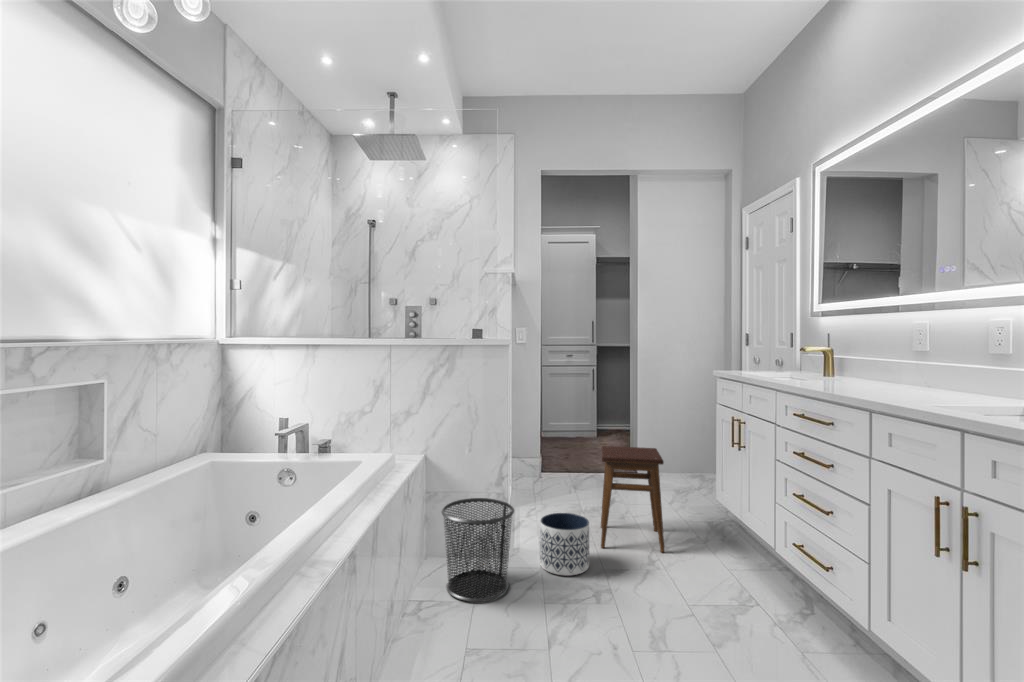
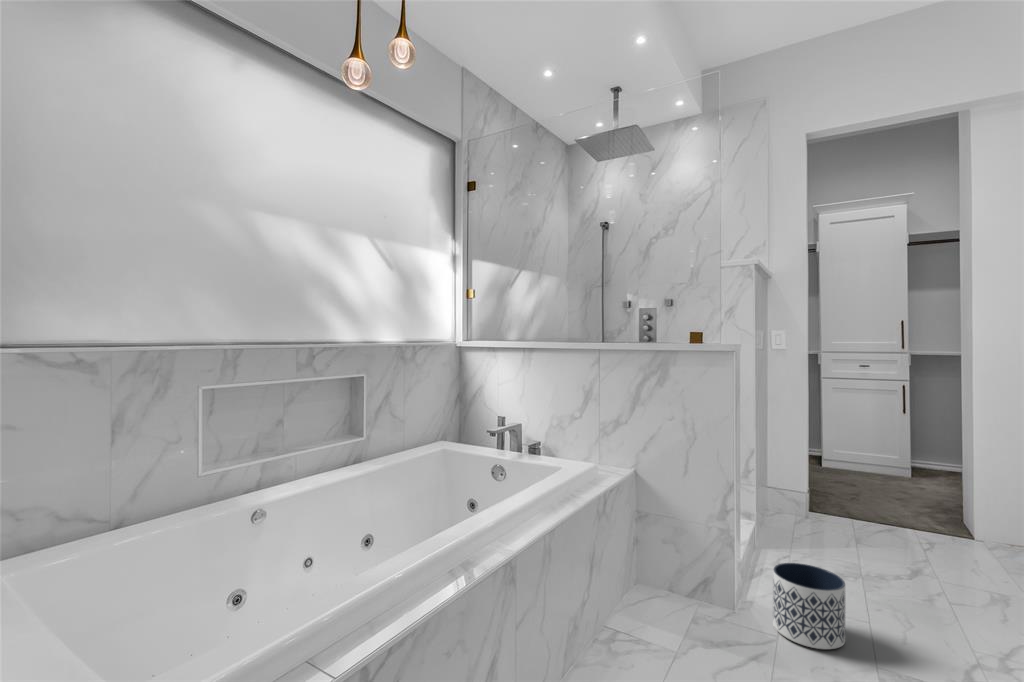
stool: present [601,446,664,552] -> none [872,488,985,657]
waste bin: present [442,498,514,602] -> none [642,524,731,647]

